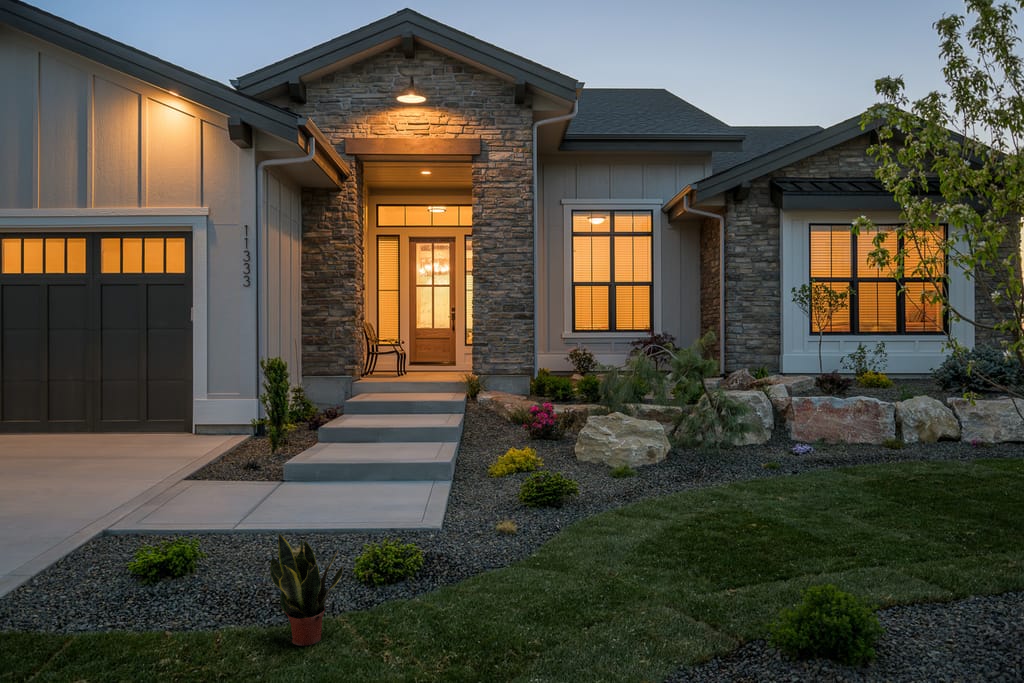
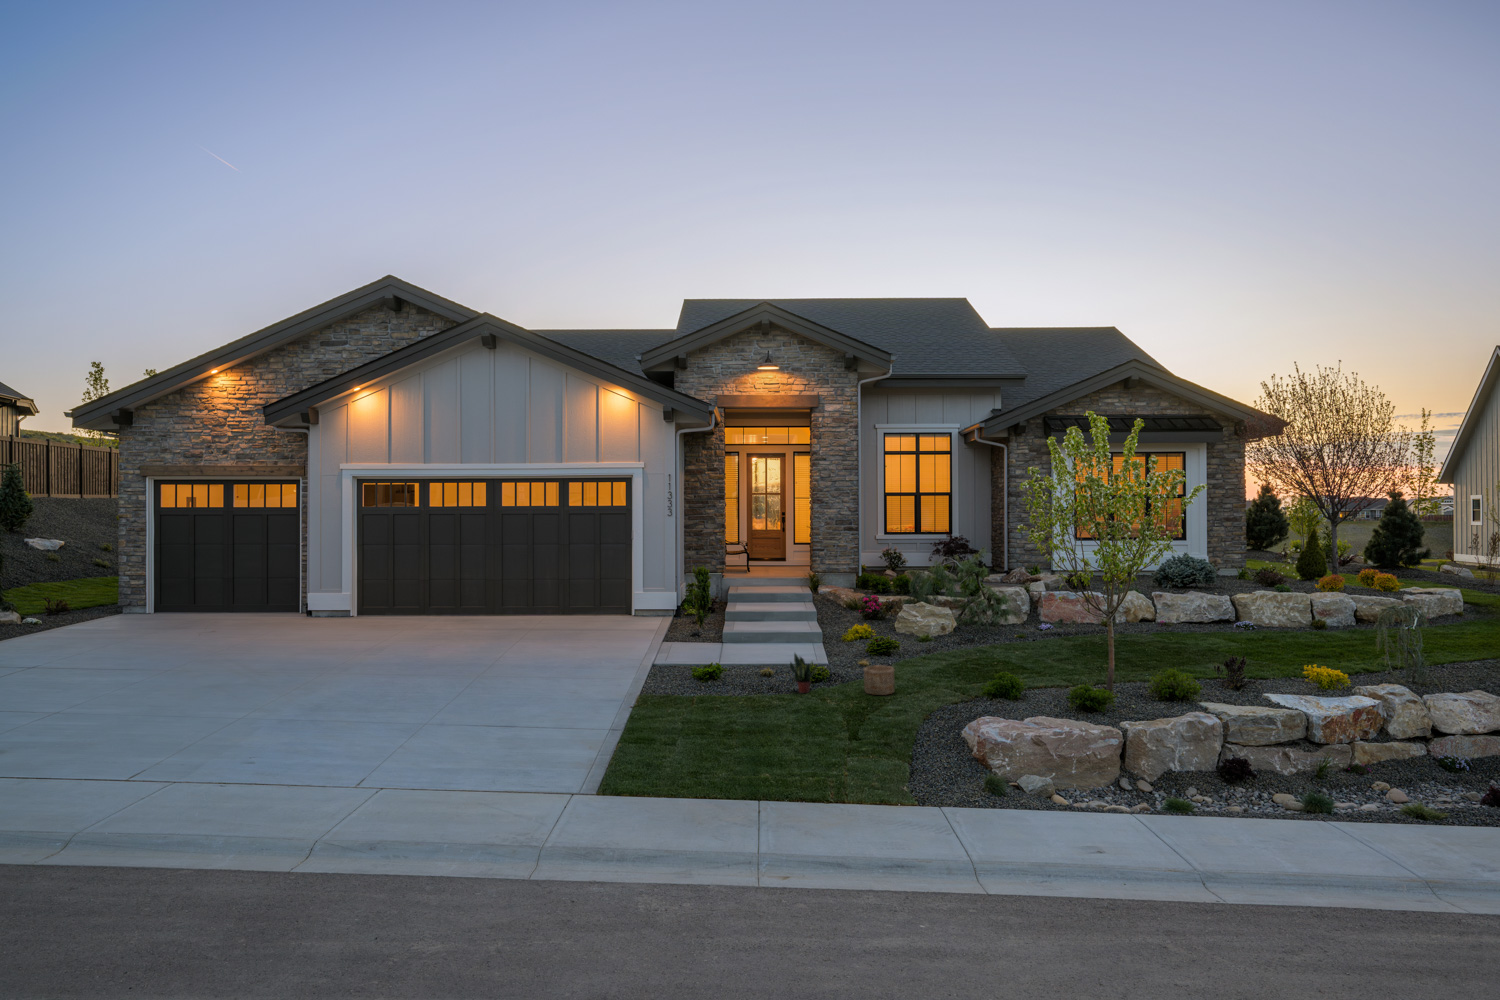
wooden bucket: none [463,563,548,657] -> present [863,665,895,695]

